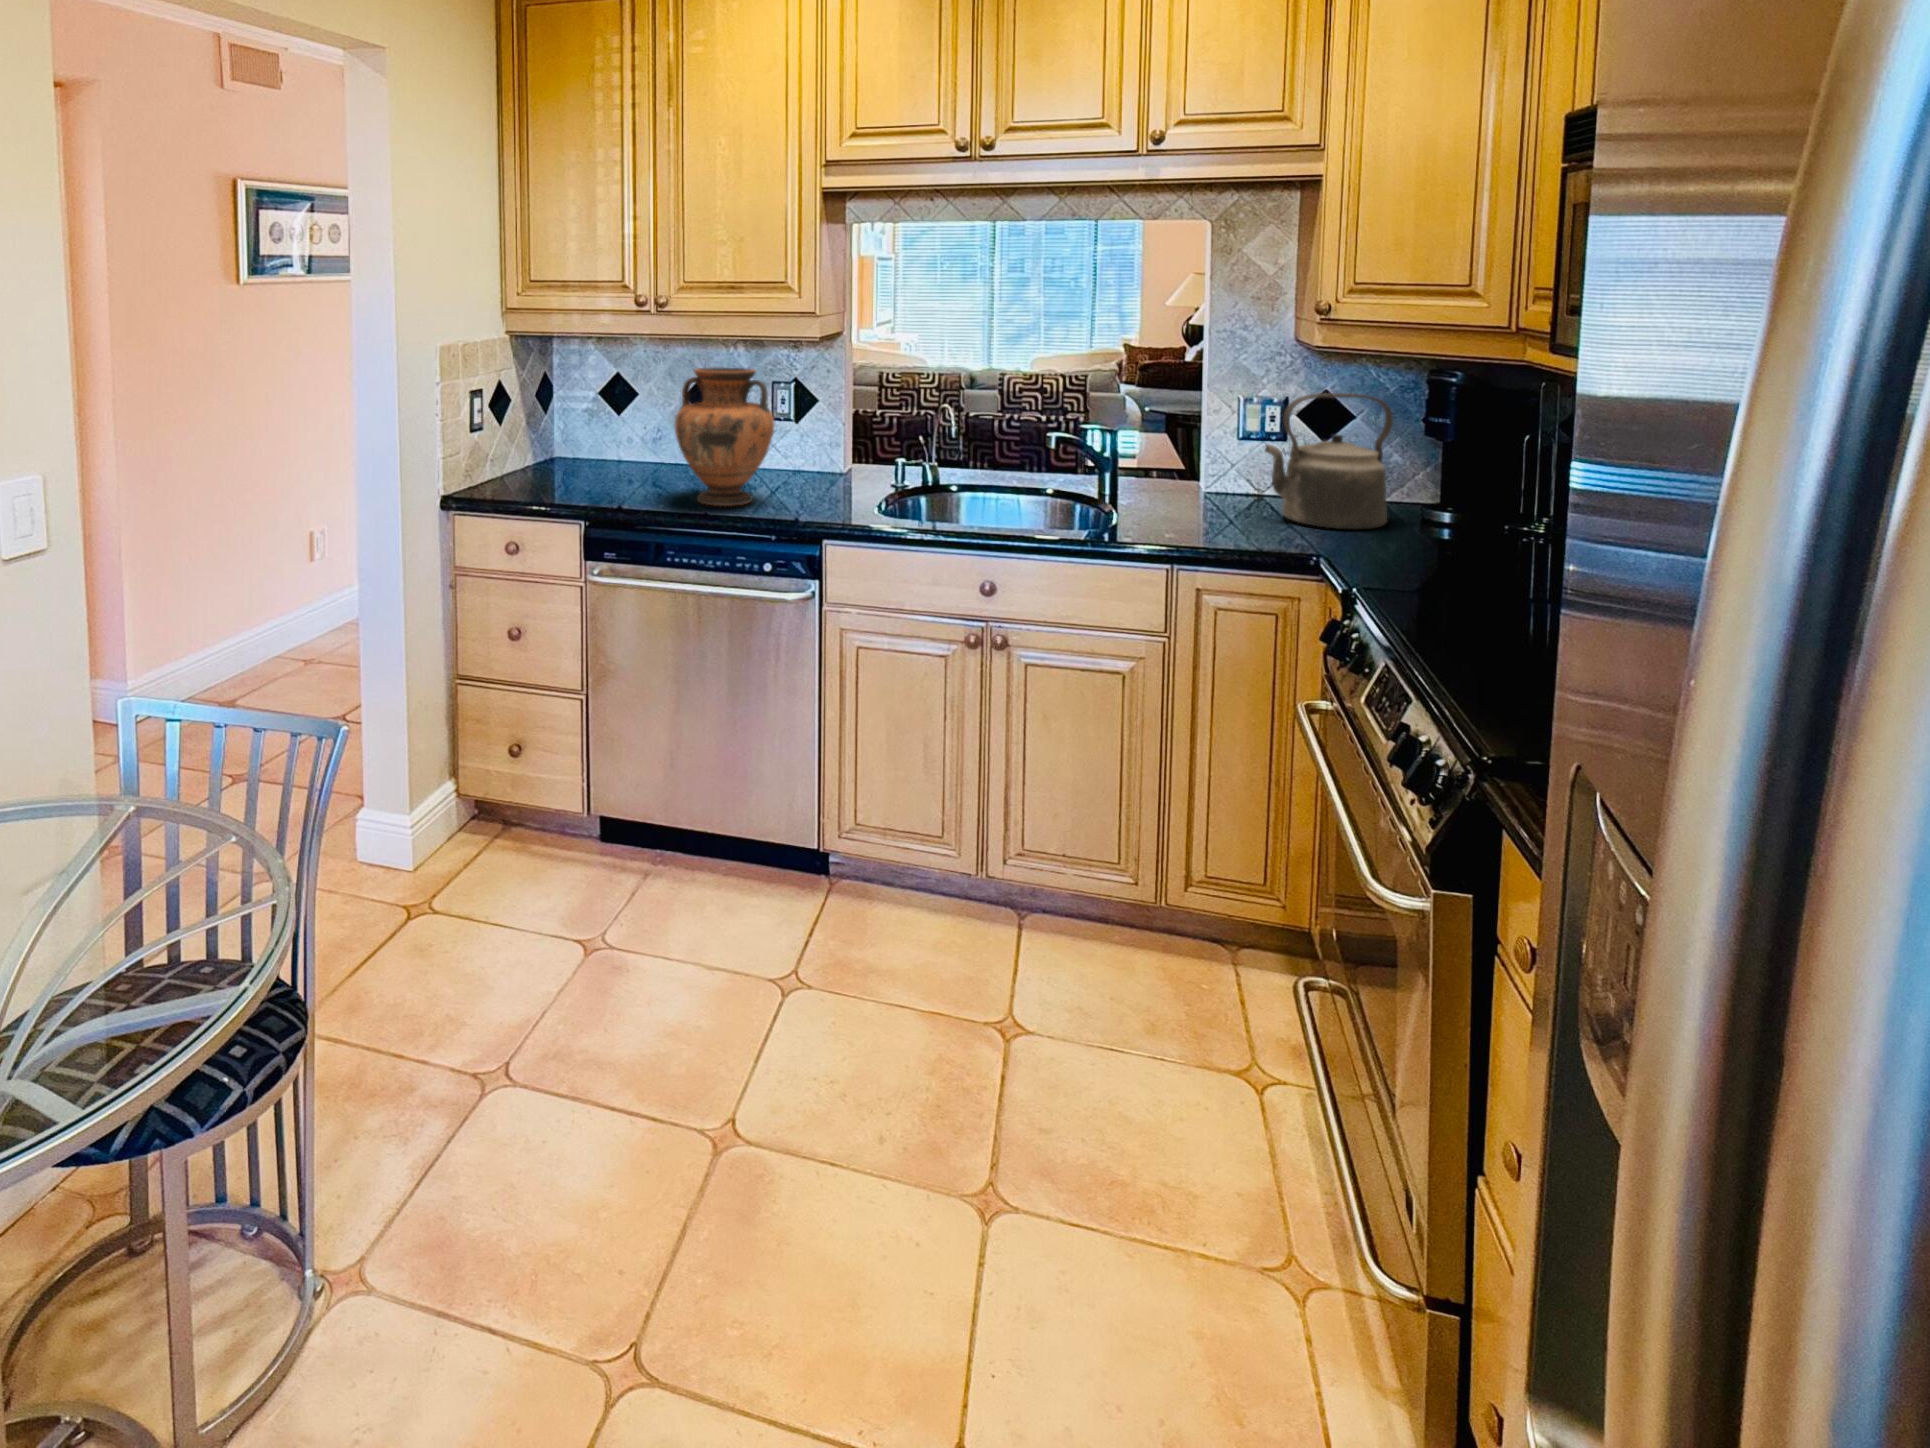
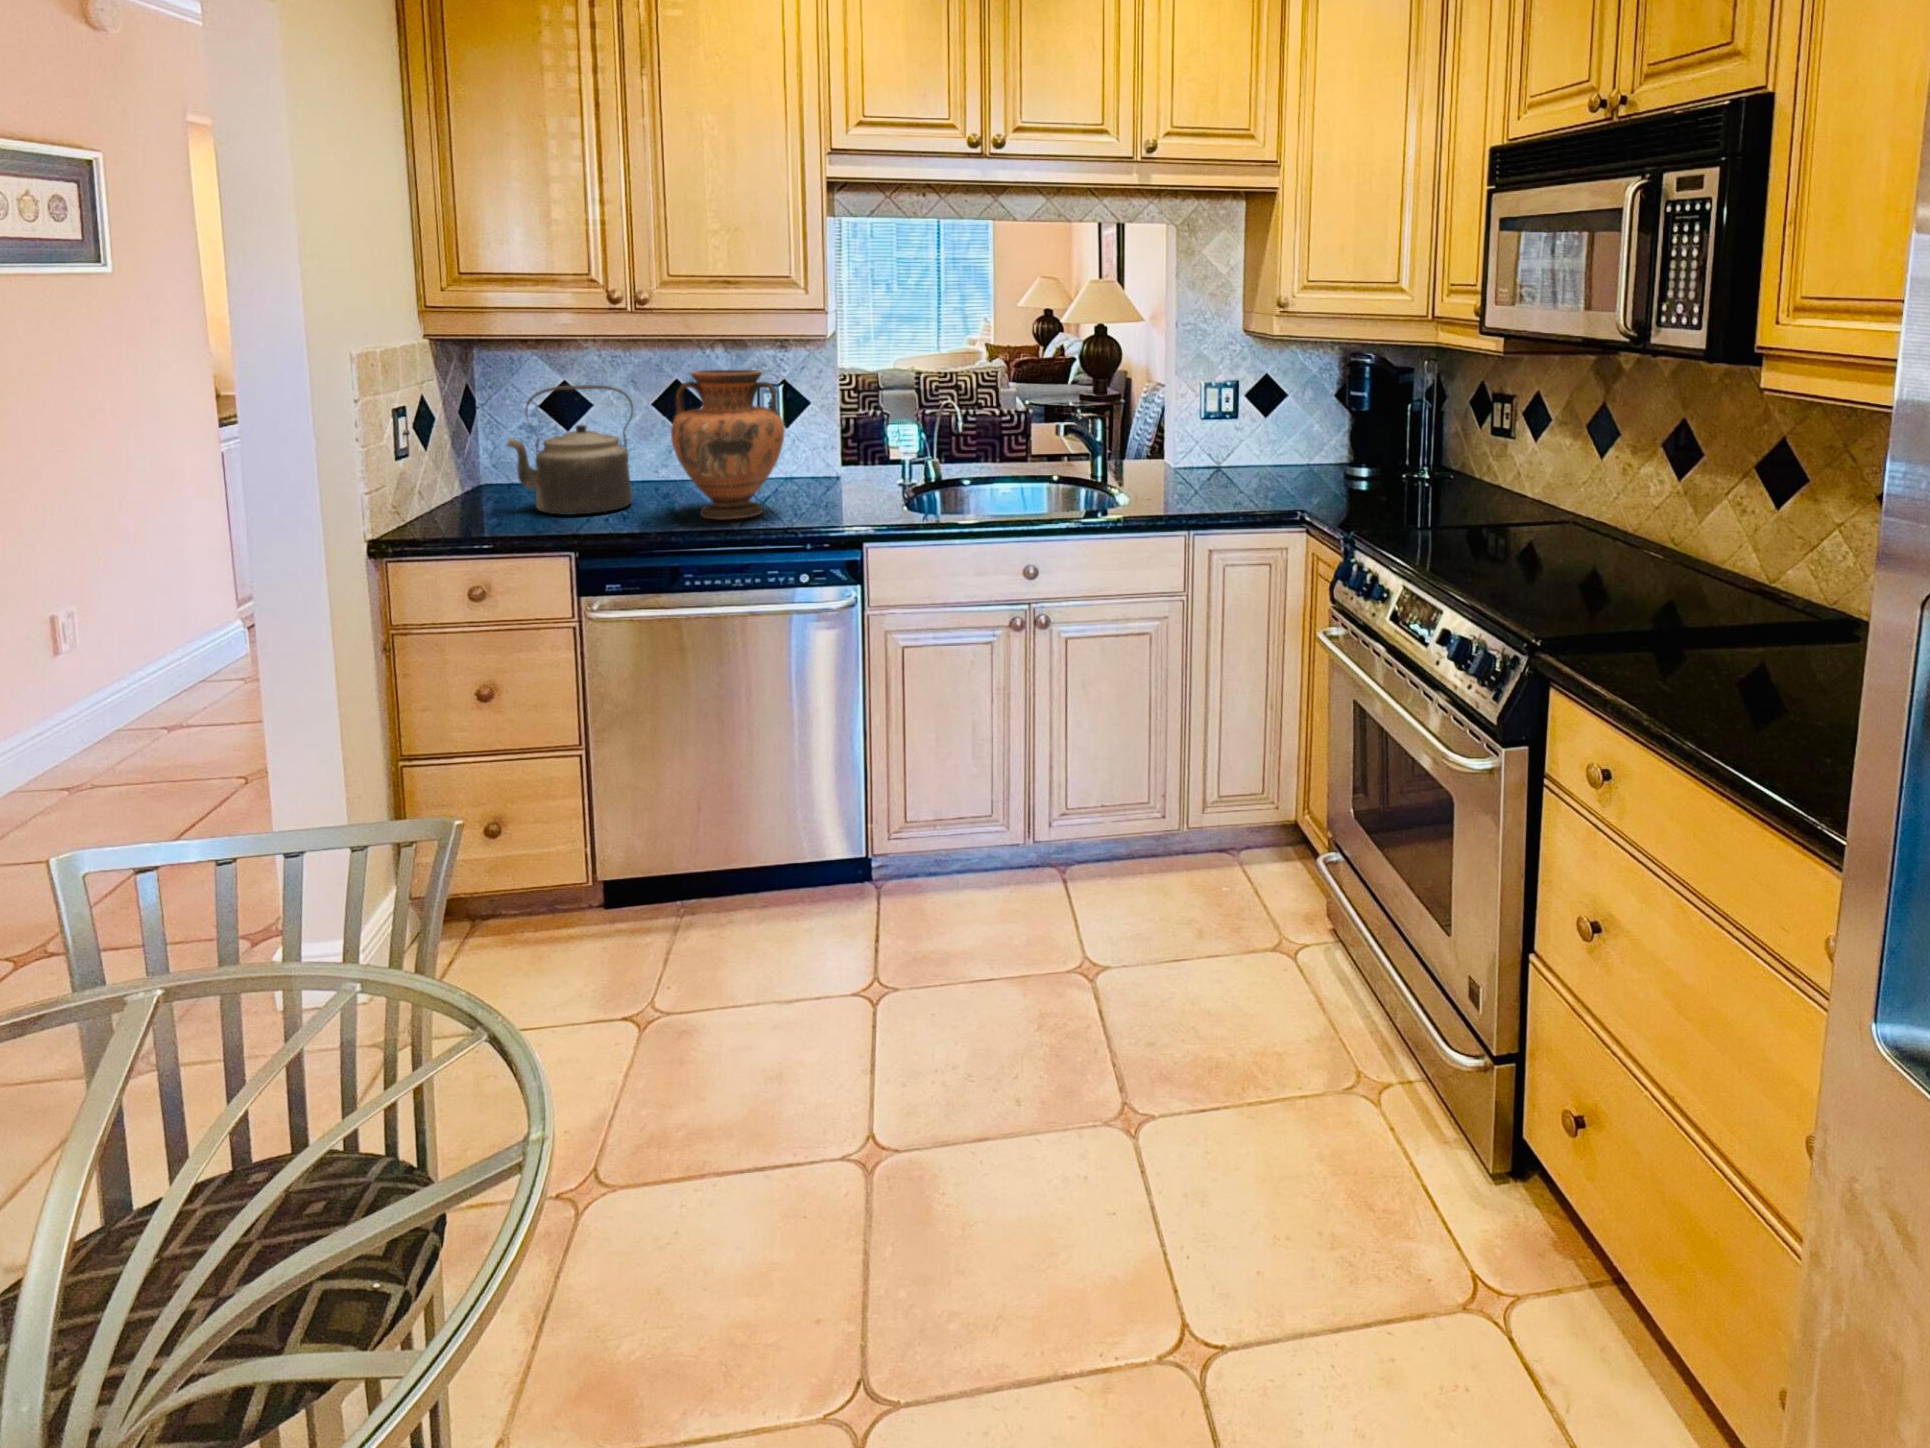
kettle: present [1265,393,1393,529] -> present [507,385,633,515]

